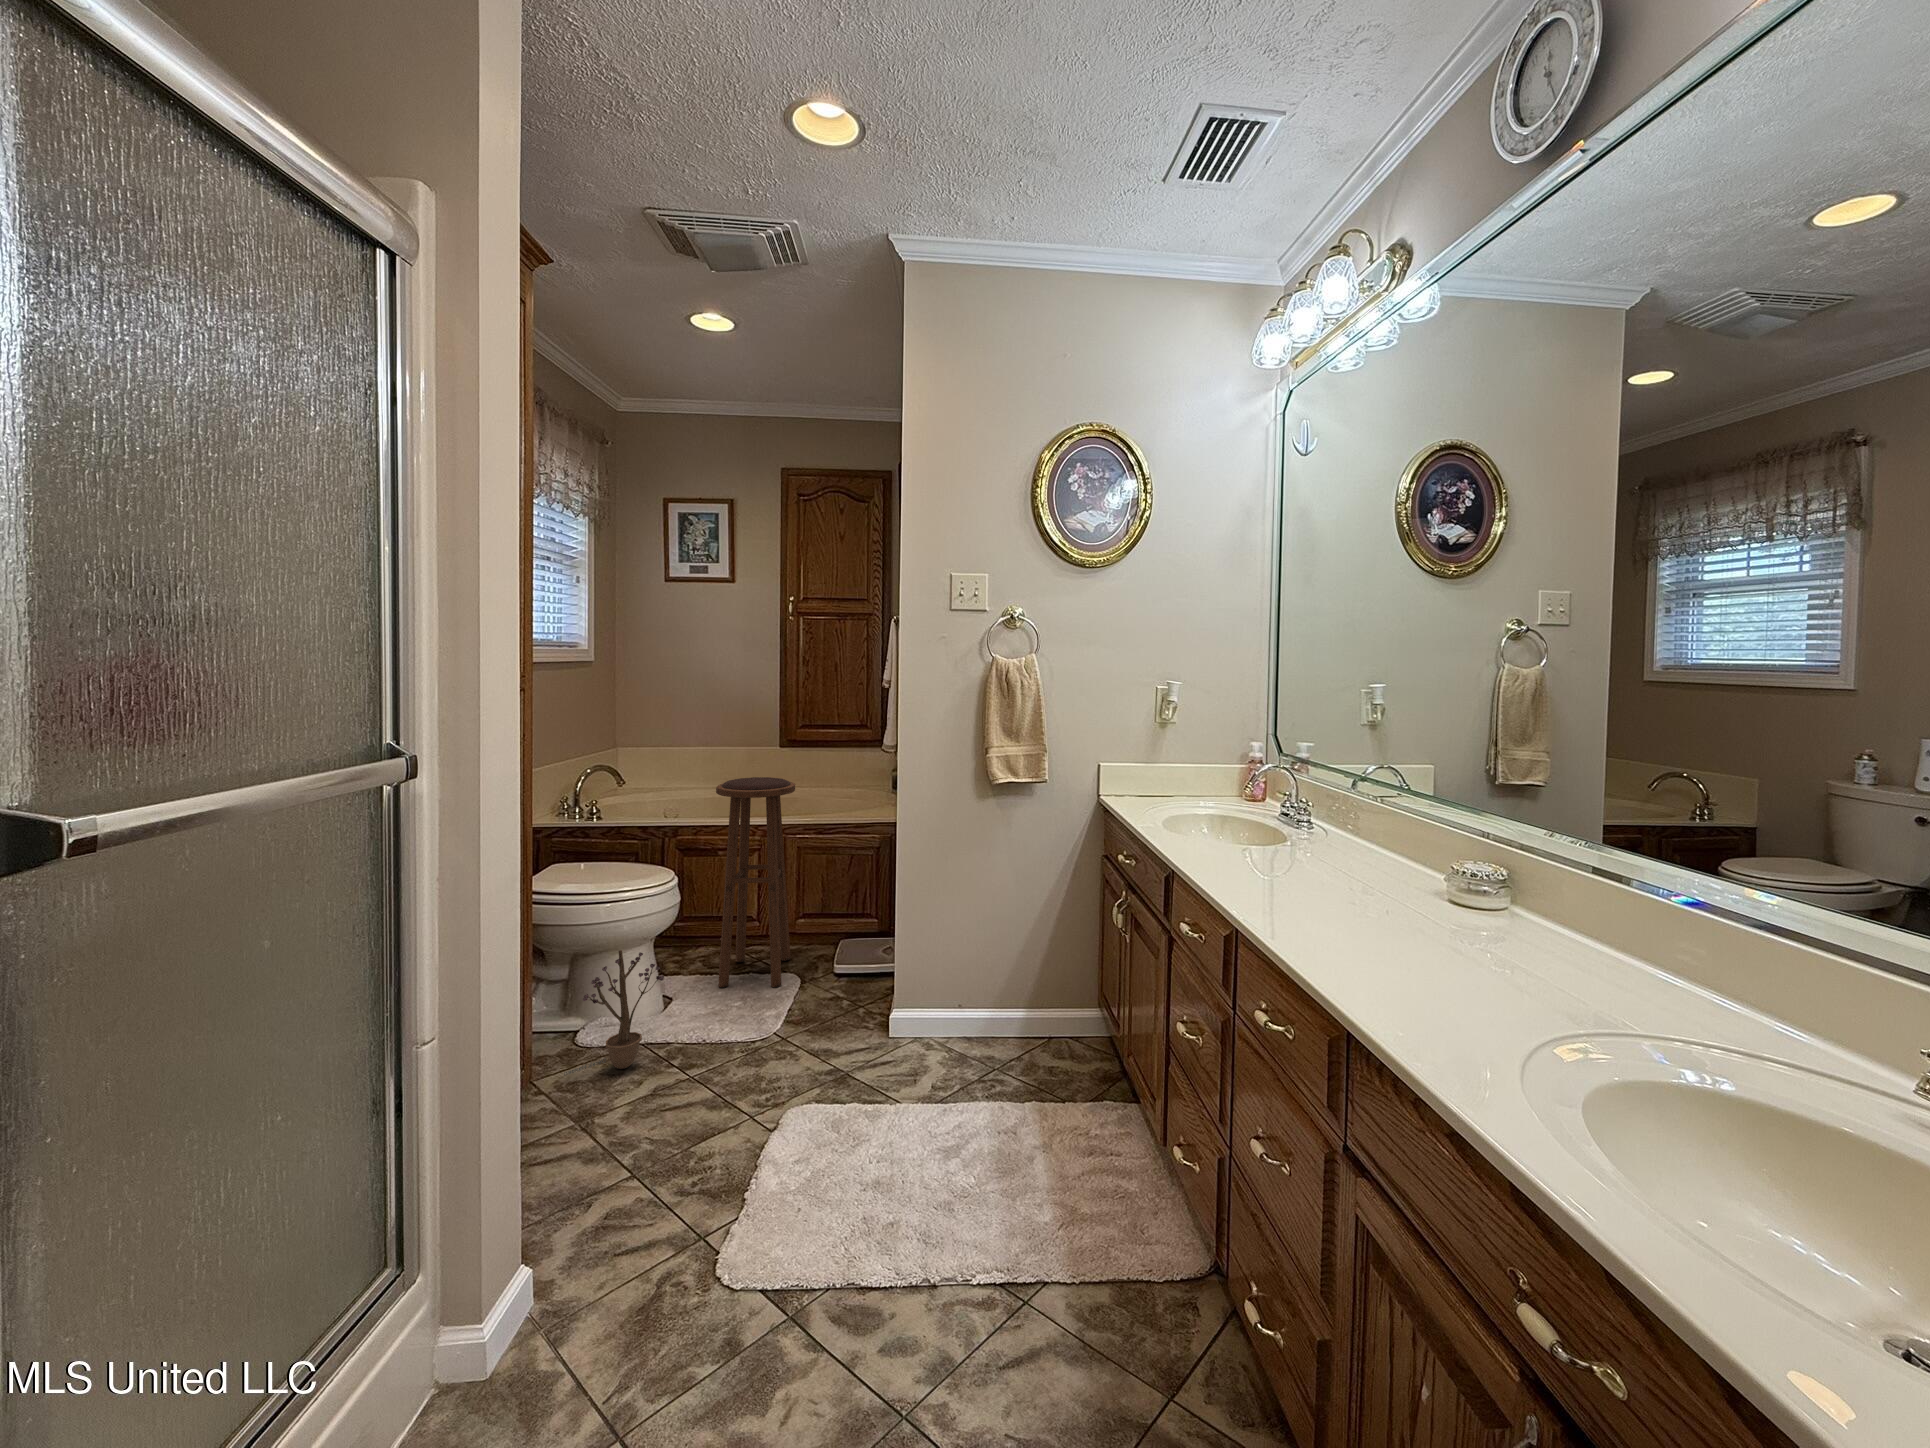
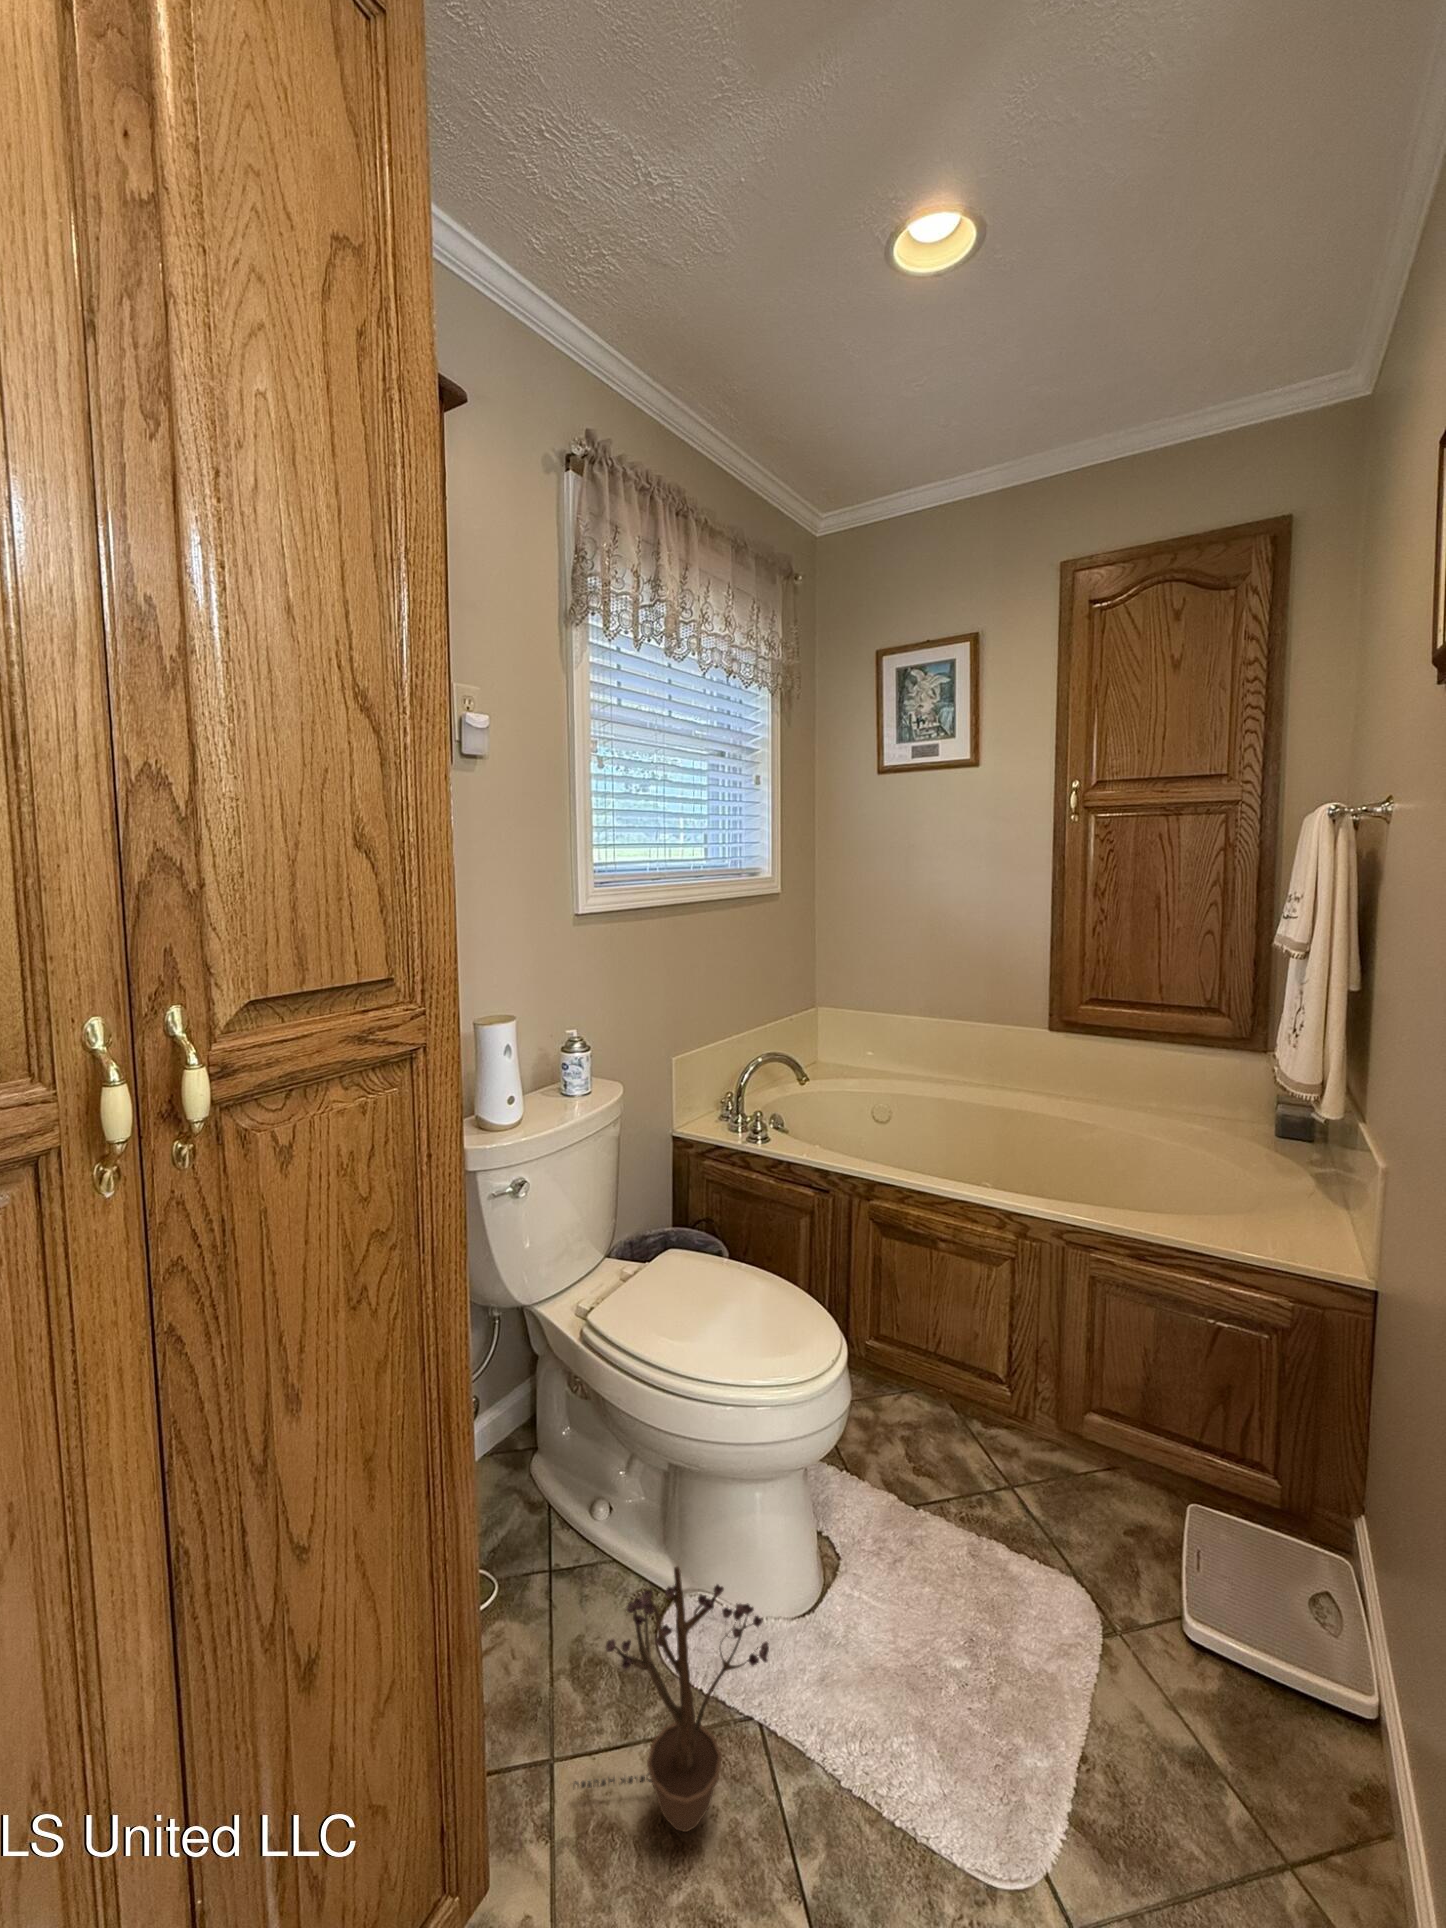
stool: present [716,777,795,987] -> none [917,1138,1091,1629]

